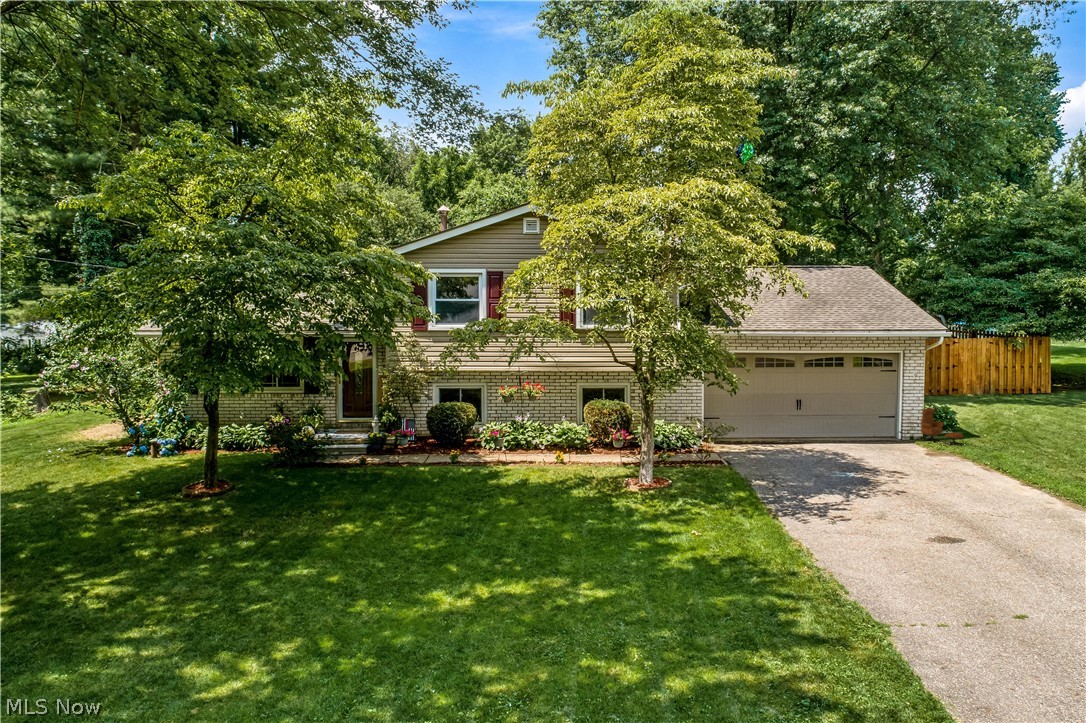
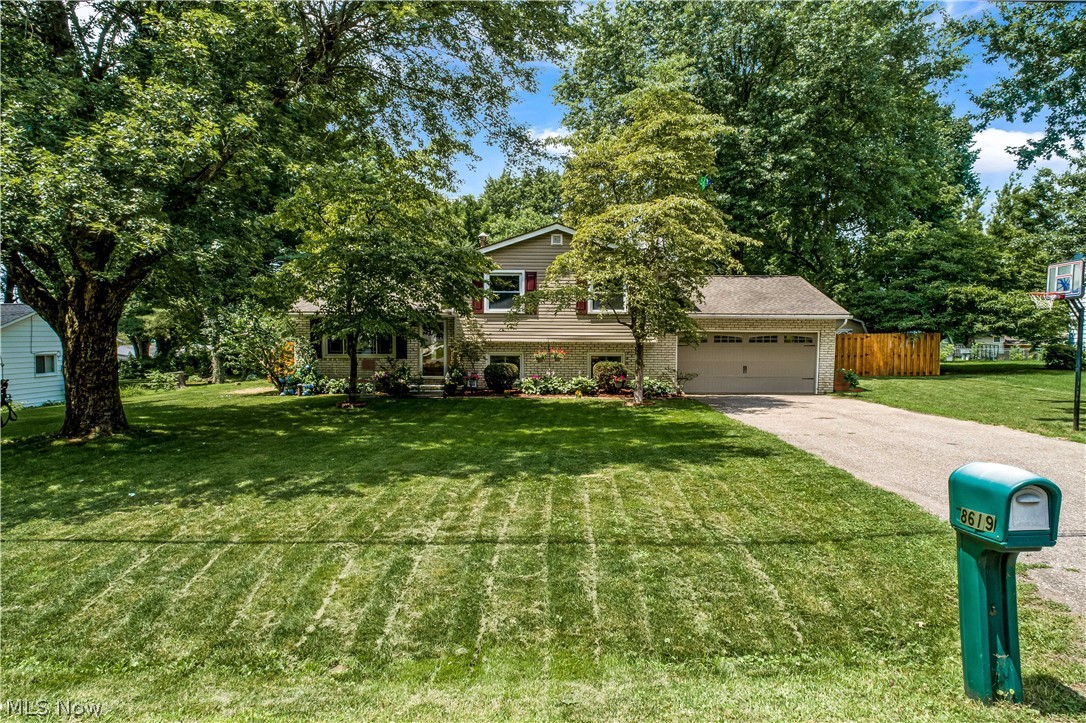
bench: none [236,408,277,469] -> present [345,359,376,398]

